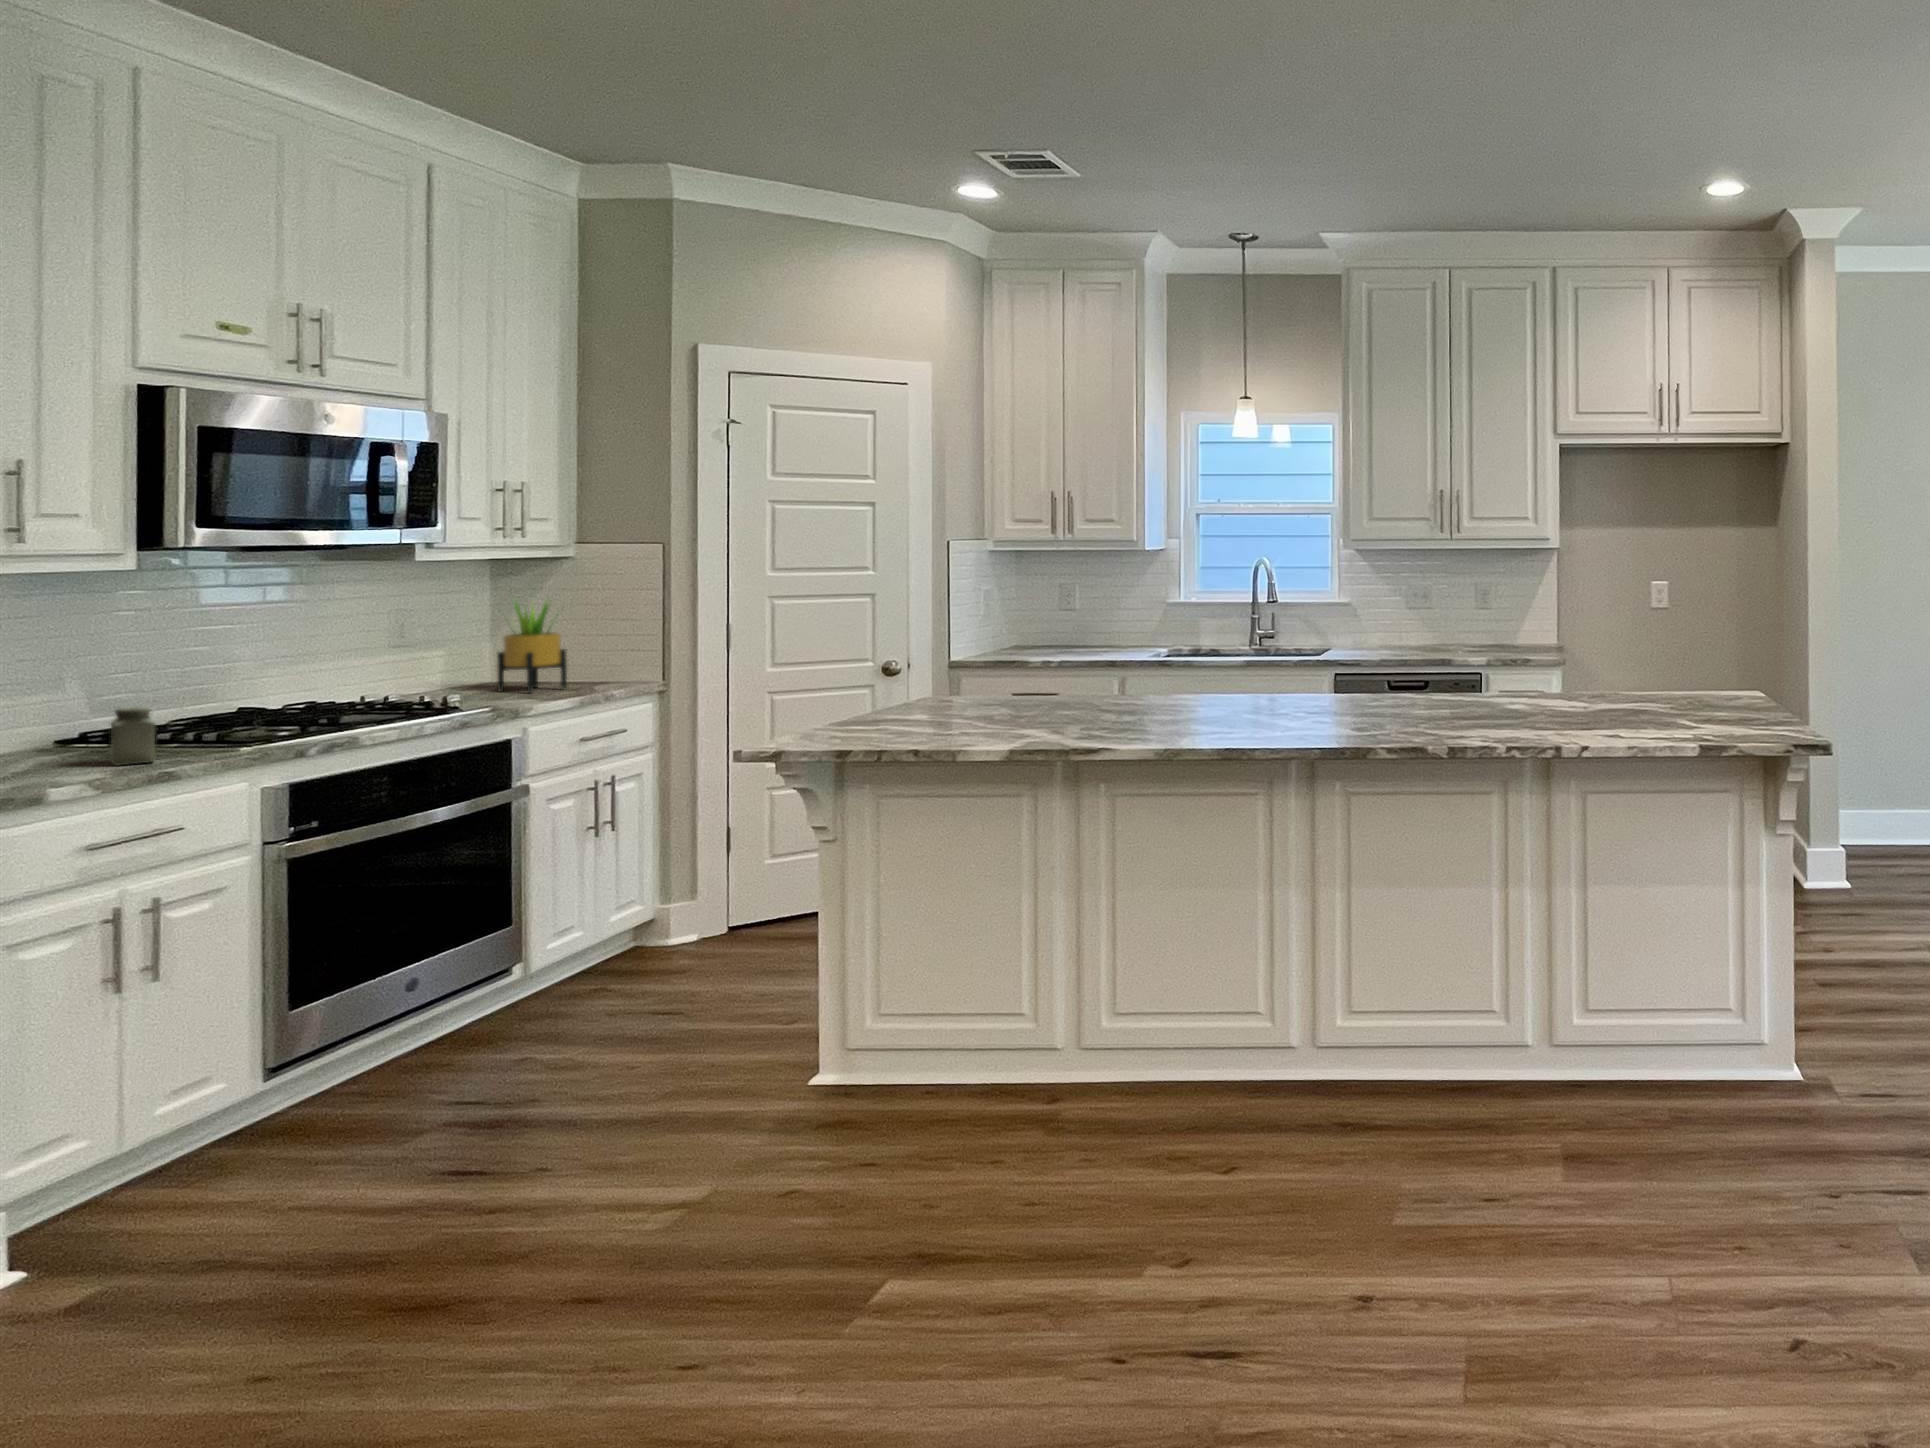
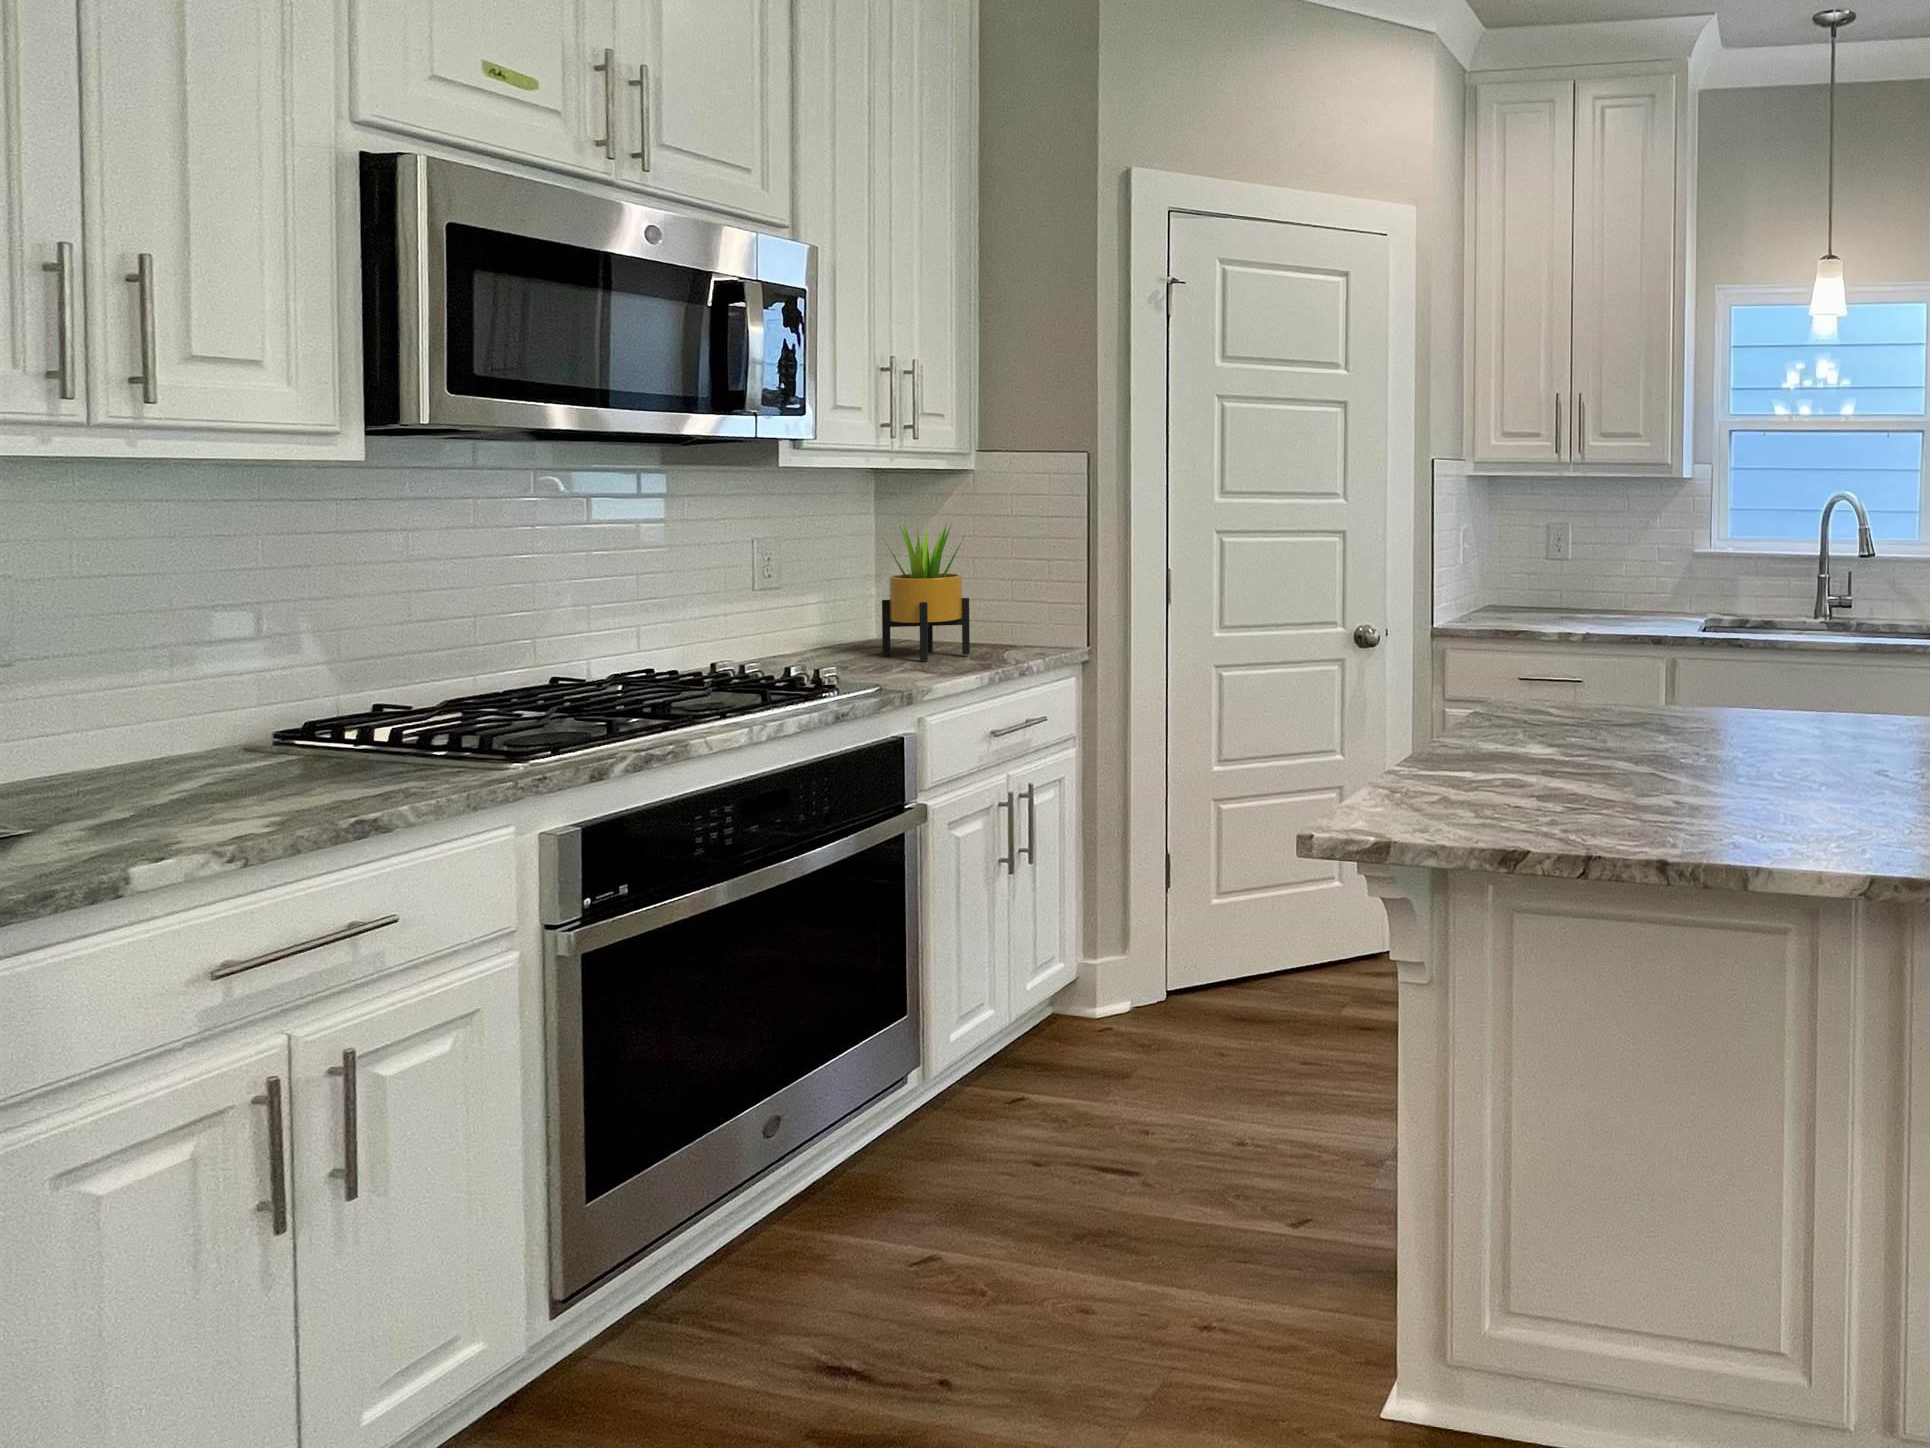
salt shaker: present [111,706,155,766] -> none [286,697,359,805]

